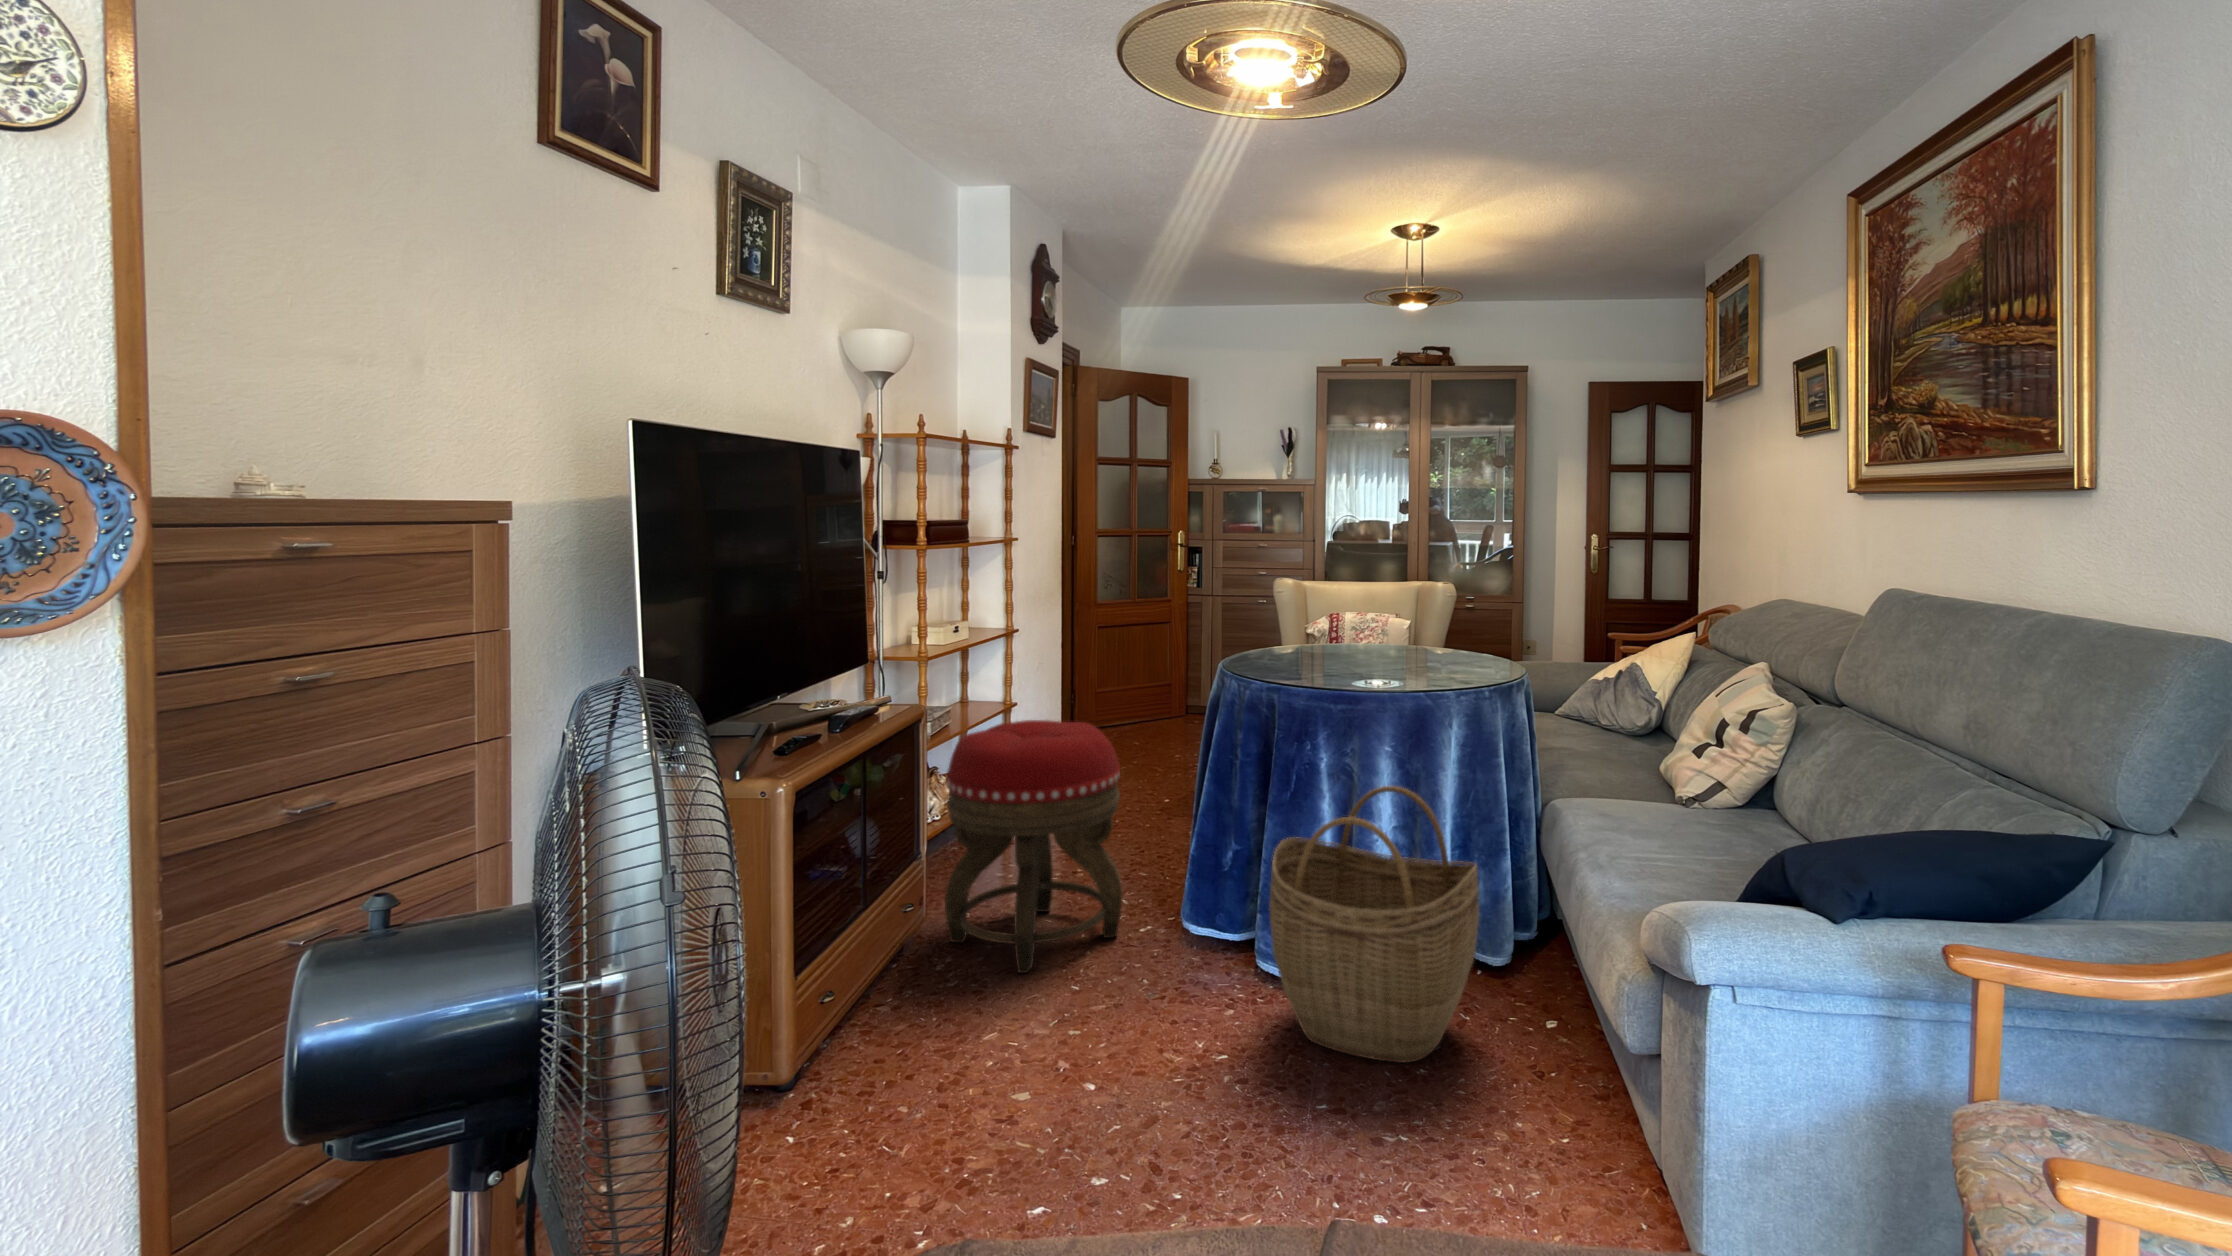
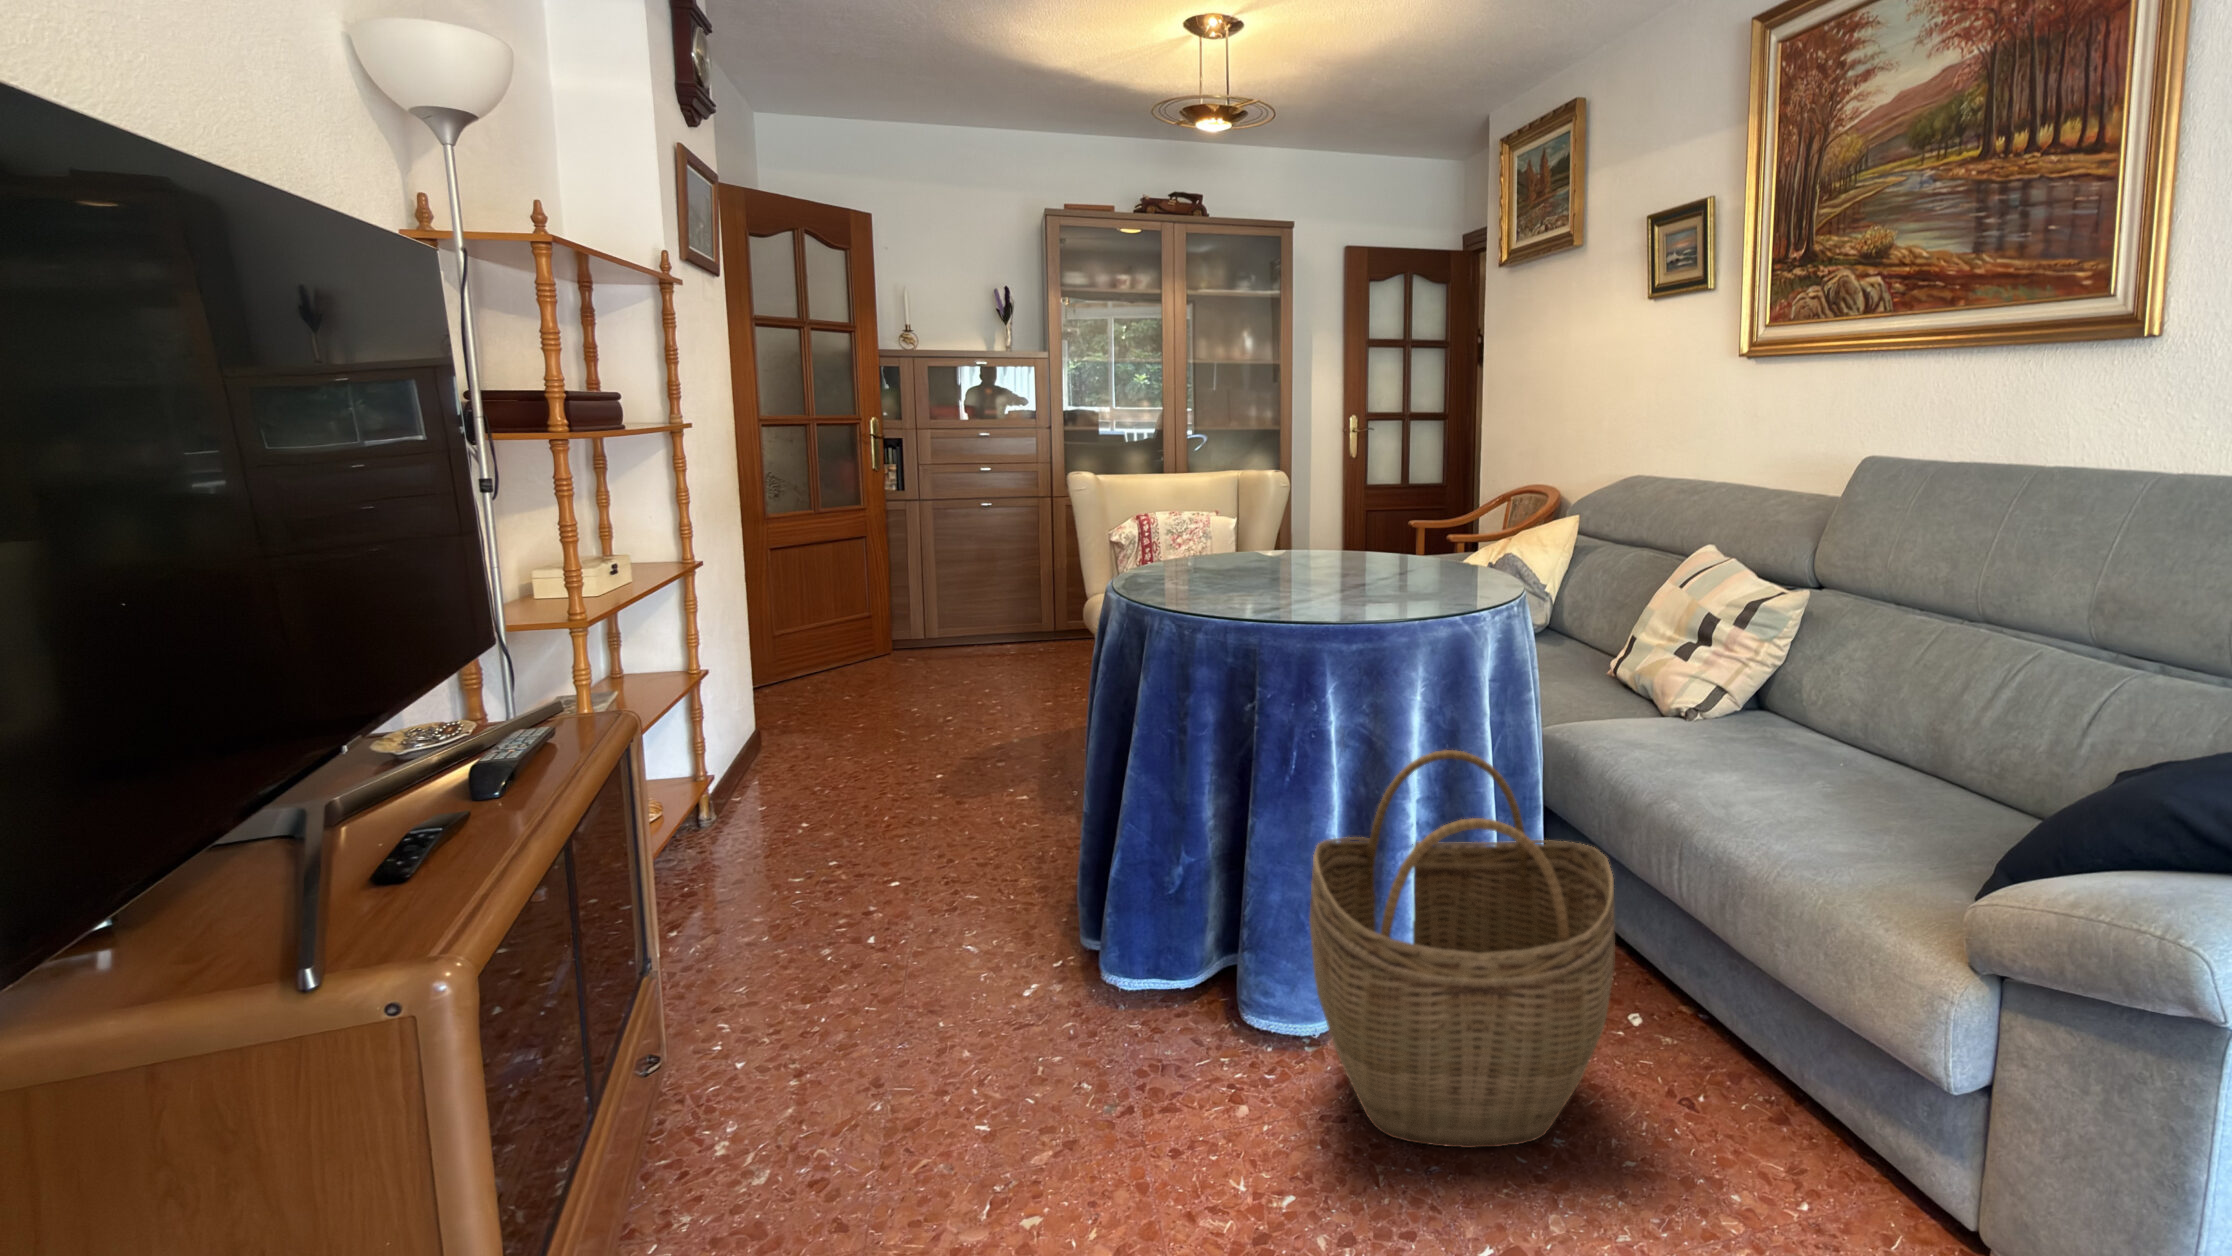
footstool: present [945,720,1122,973] -> none [691,700,1001,1125]

